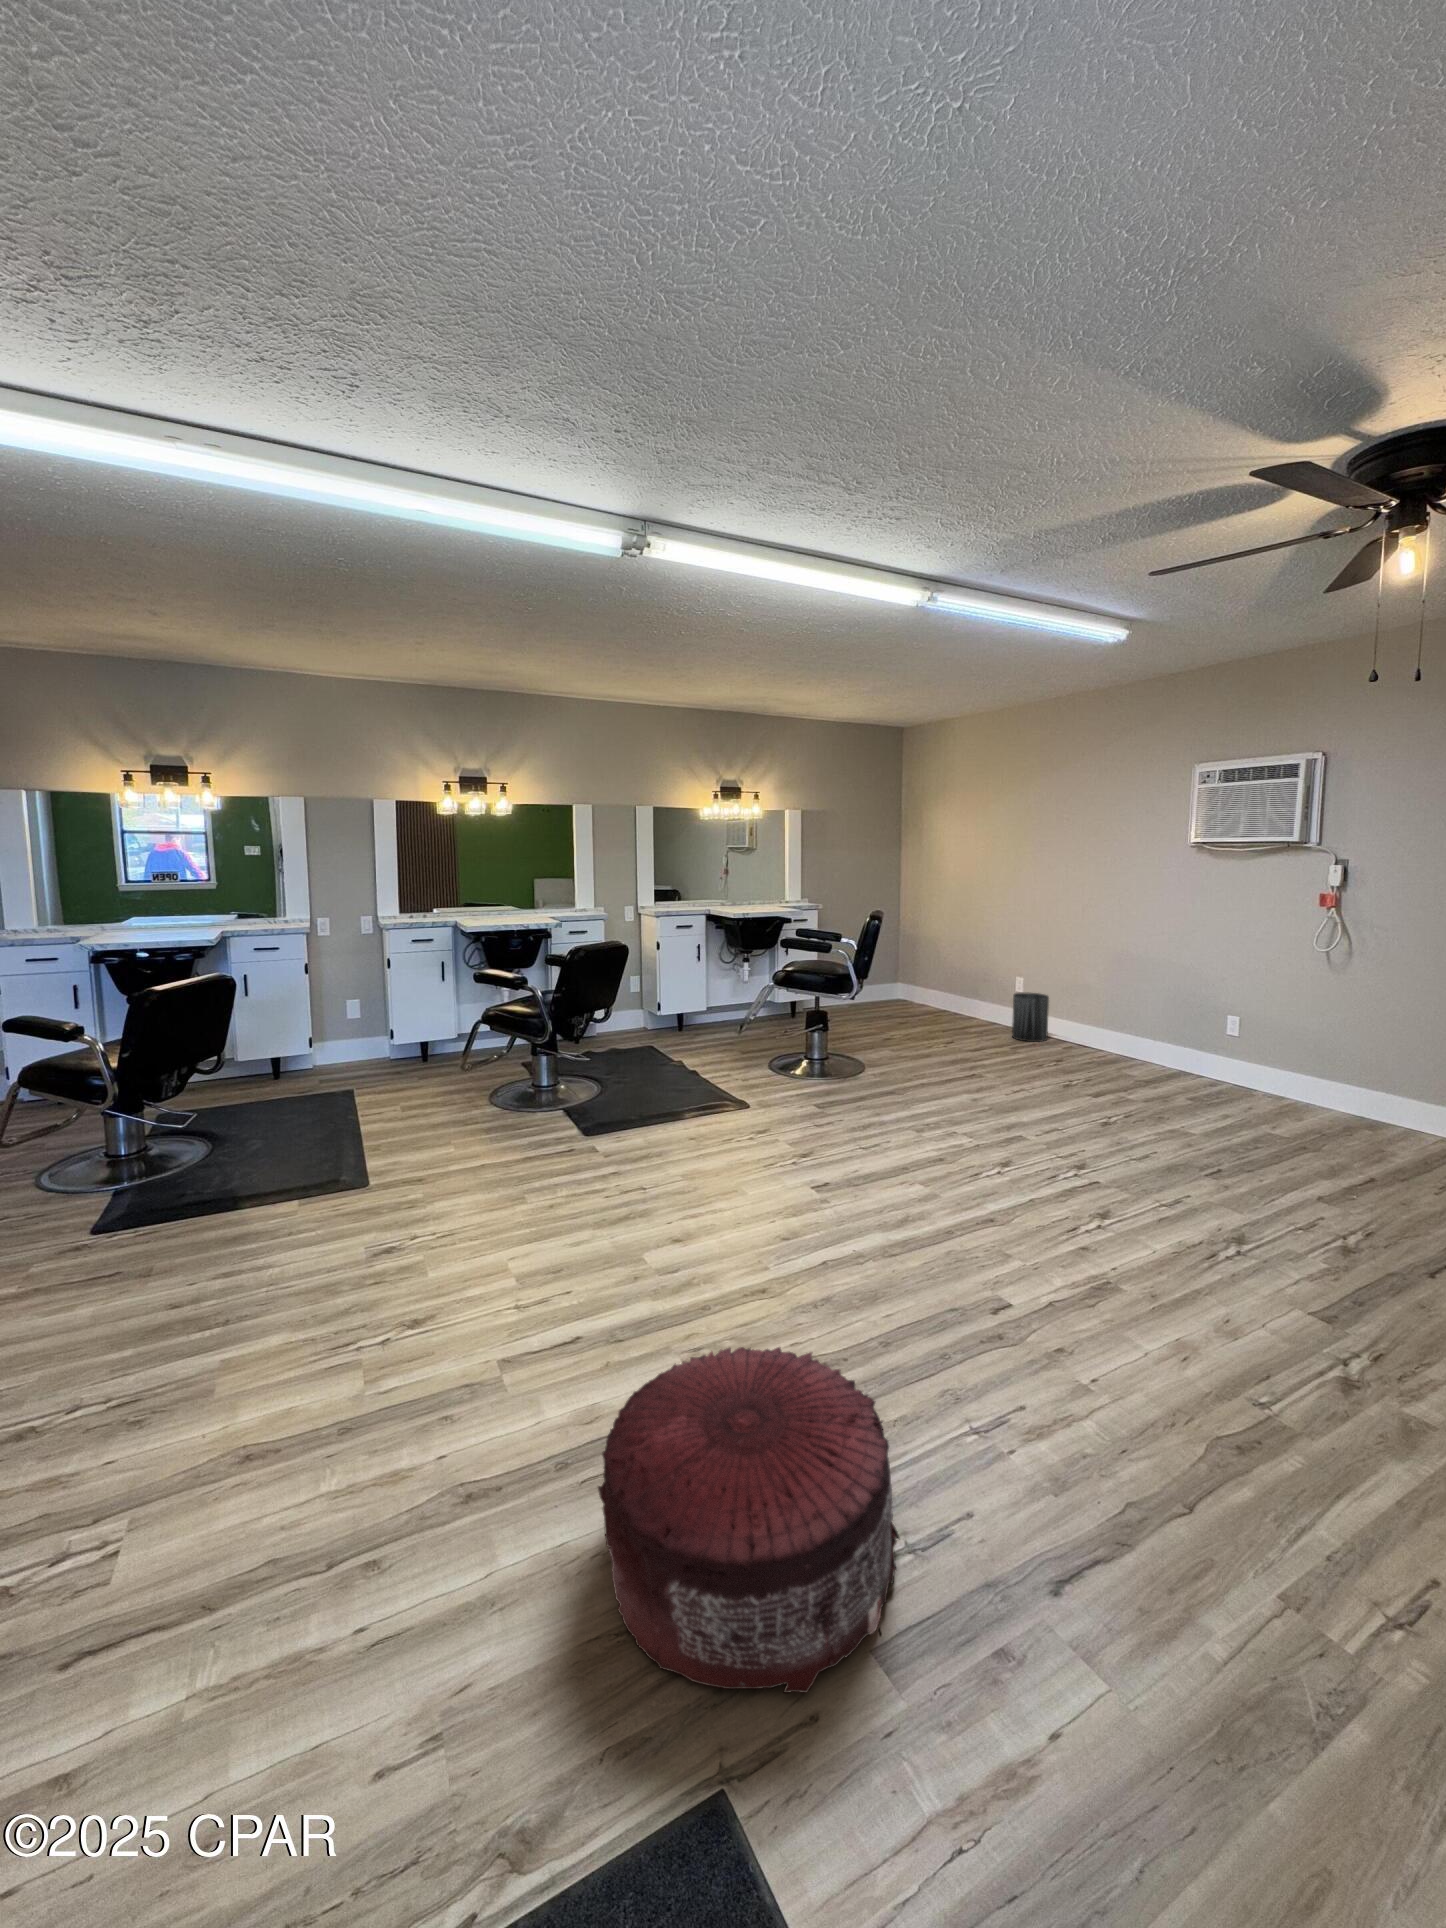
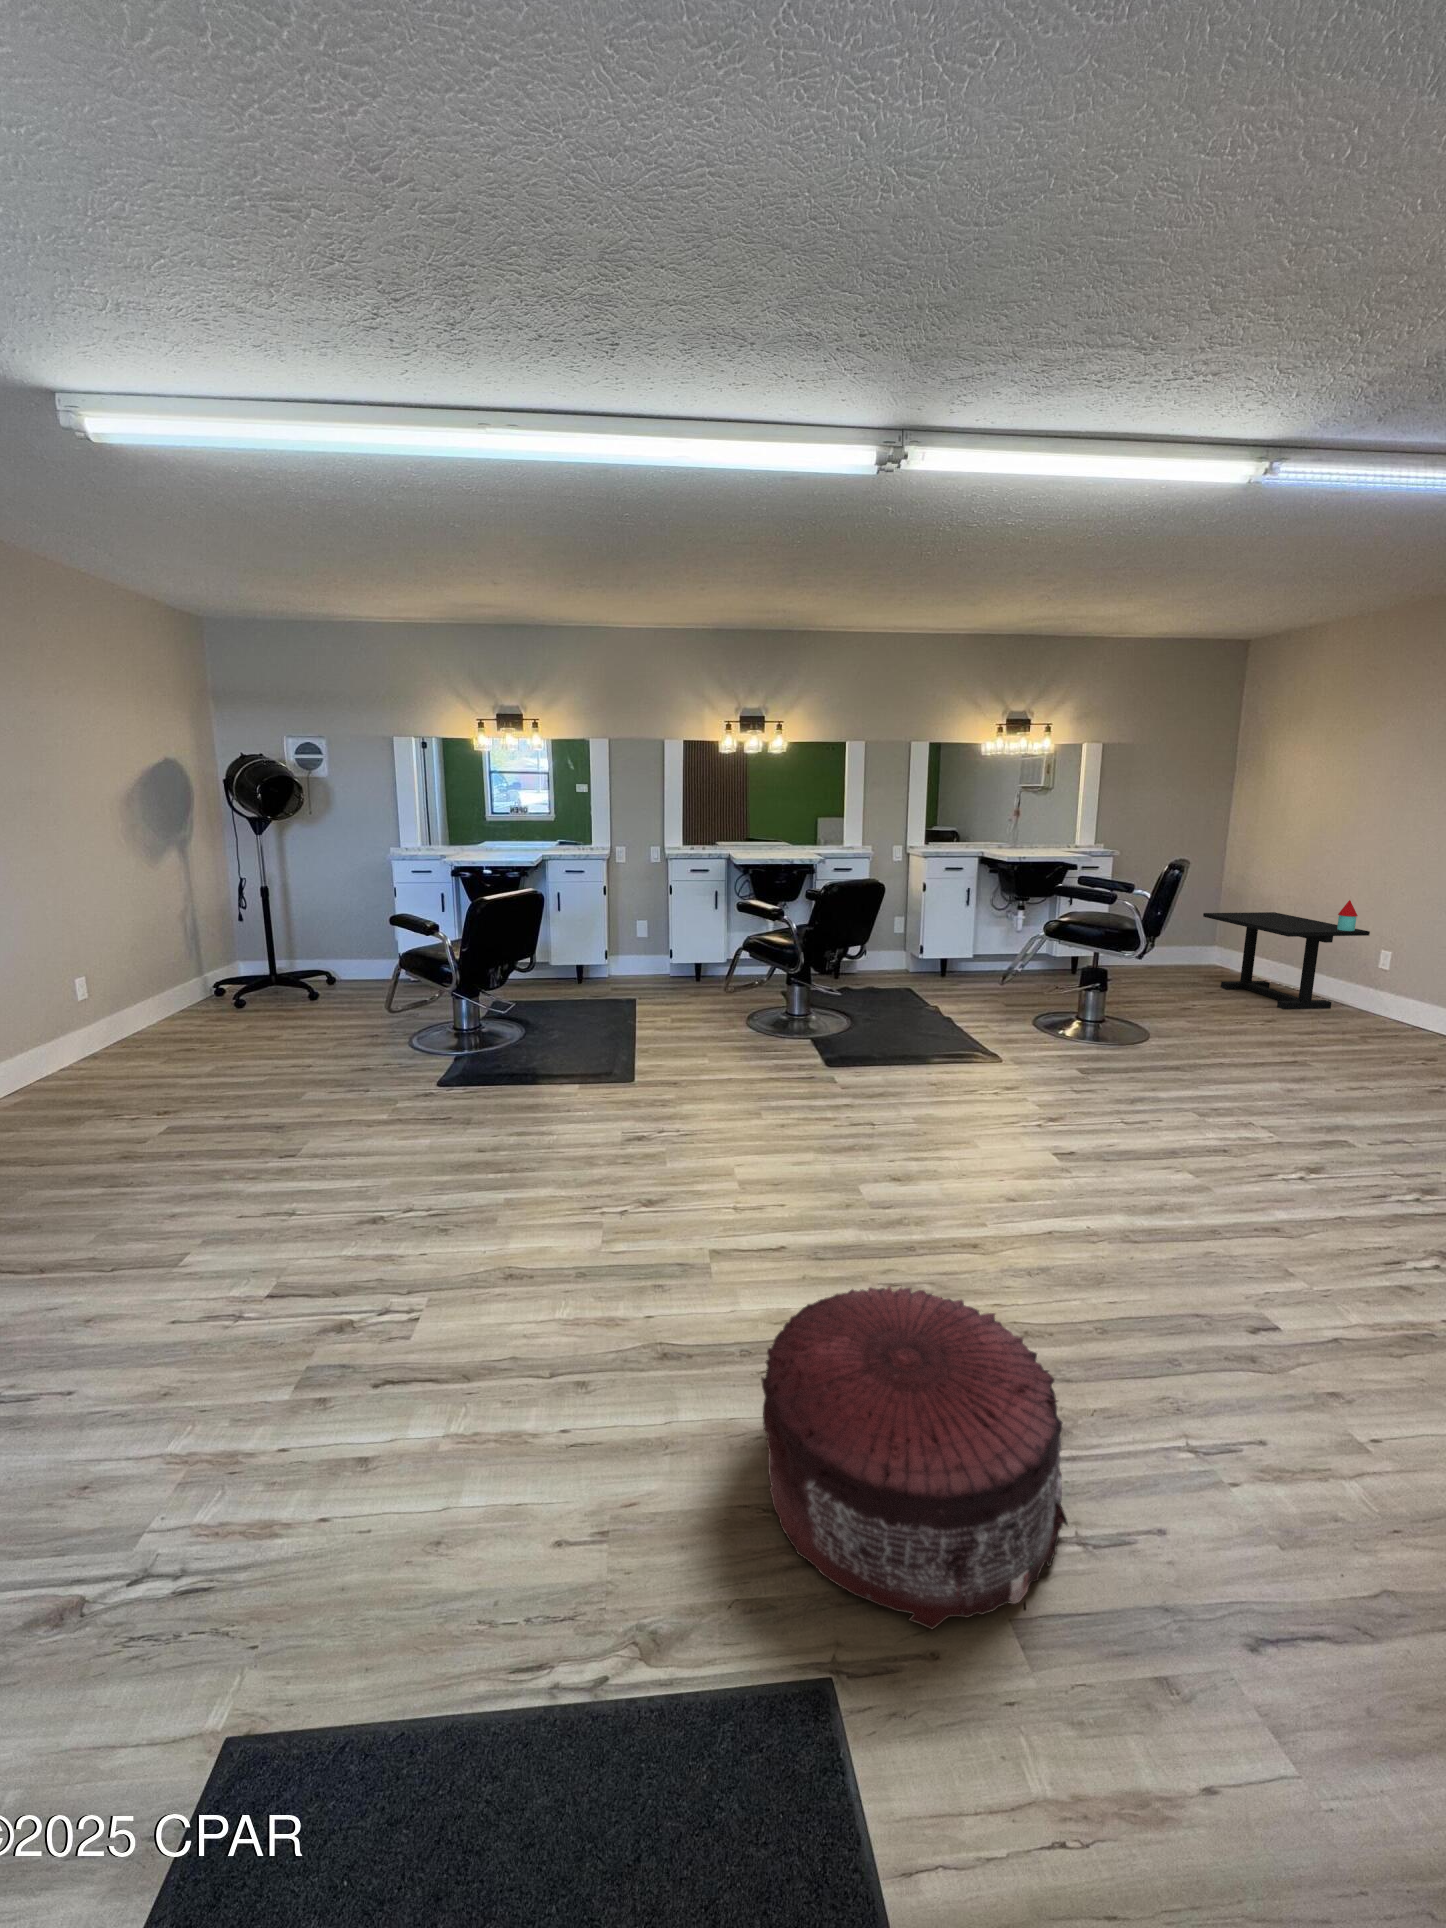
side table: none [890,937,1008,1031] -> present [1203,900,1370,1009]
trash can: present [1012,993,1049,1042] -> none [1364,971,1426,1034]

